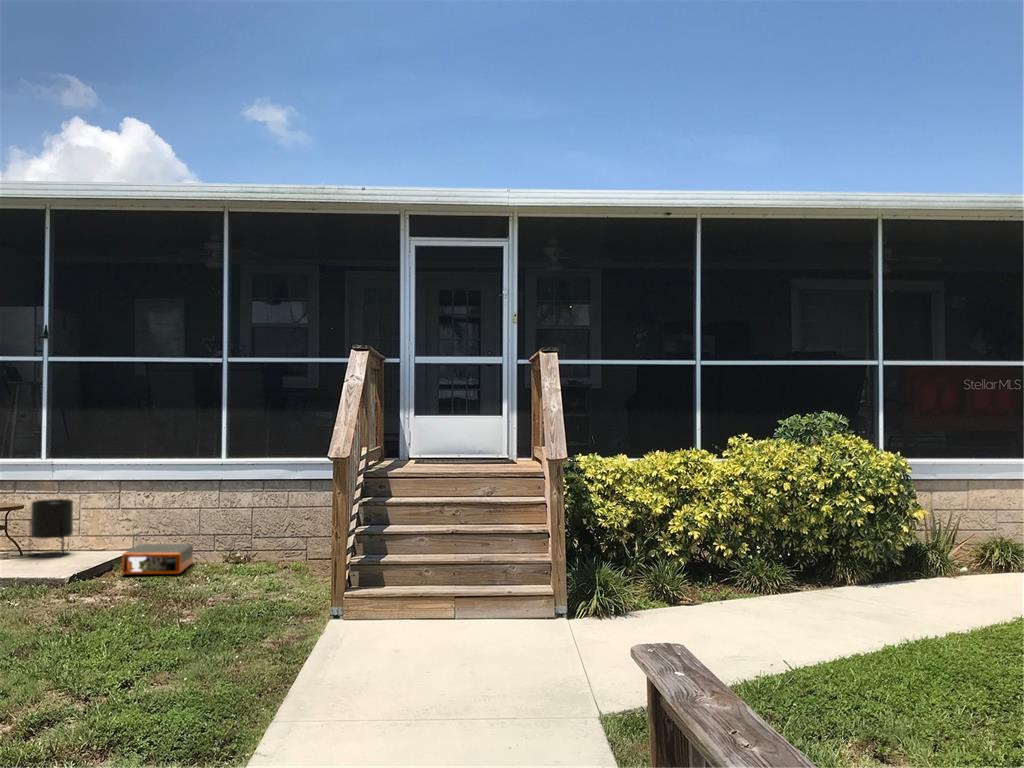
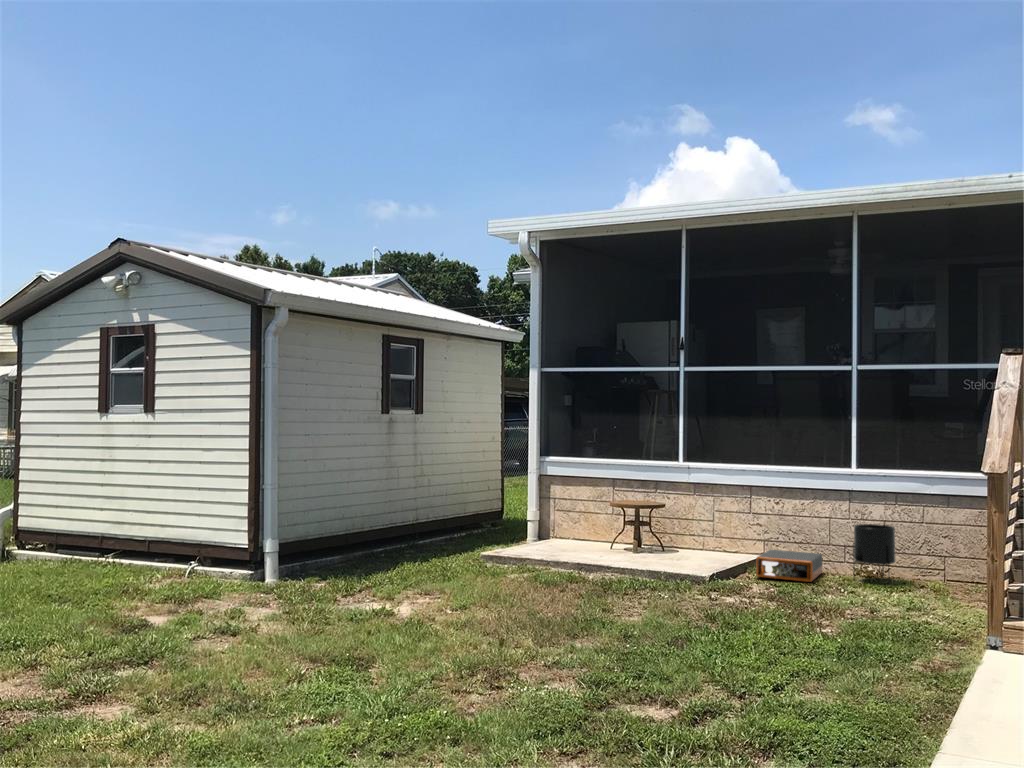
planter: present [30,499,73,553] -> present [853,524,896,583]

